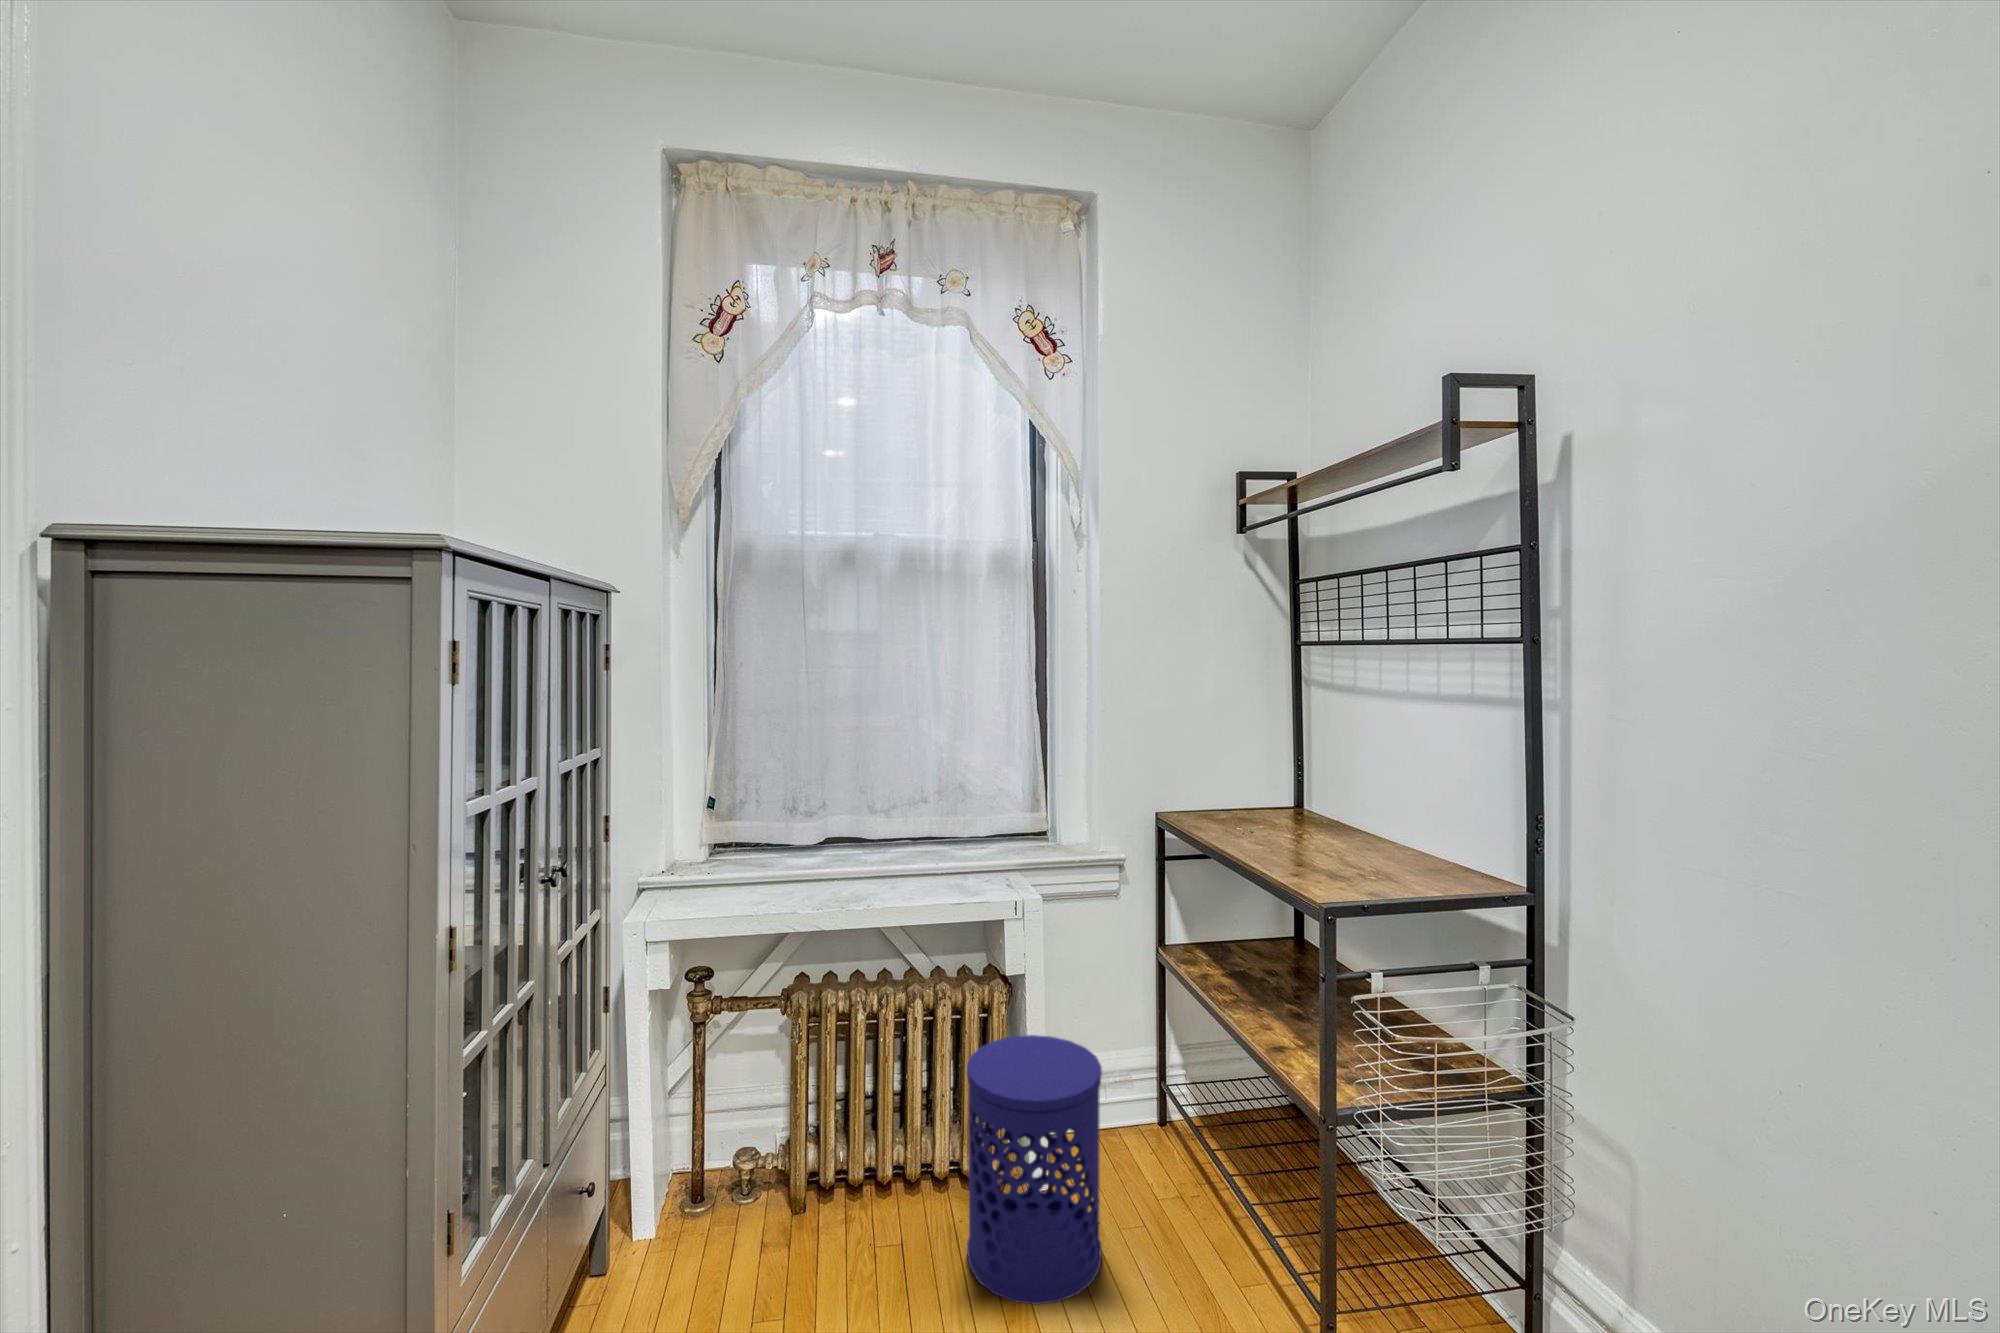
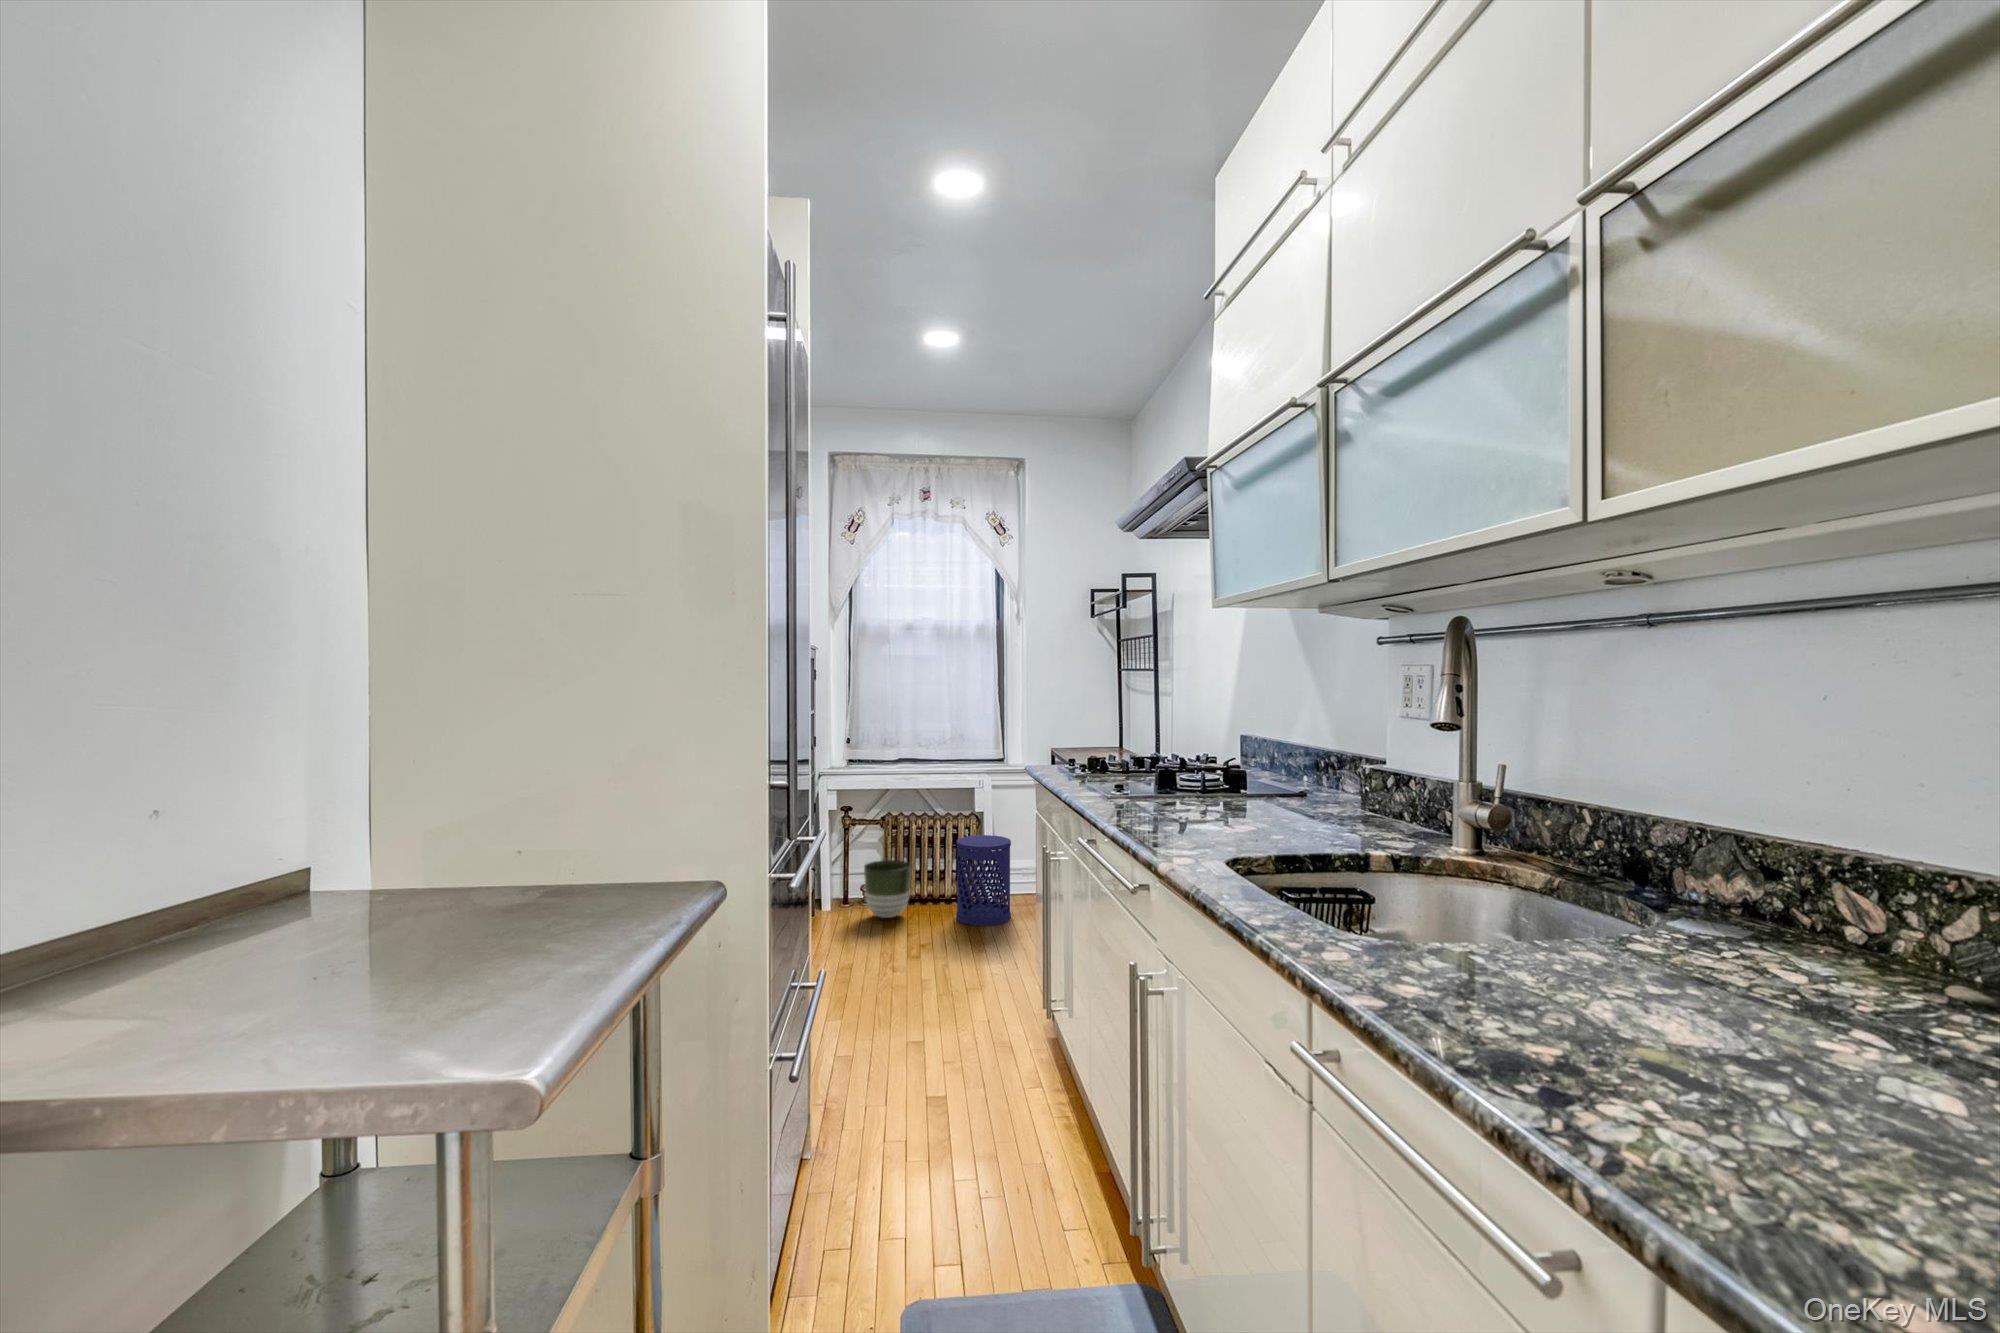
planter: none [733,1102,852,1272] -> present [864,860,911,918]

